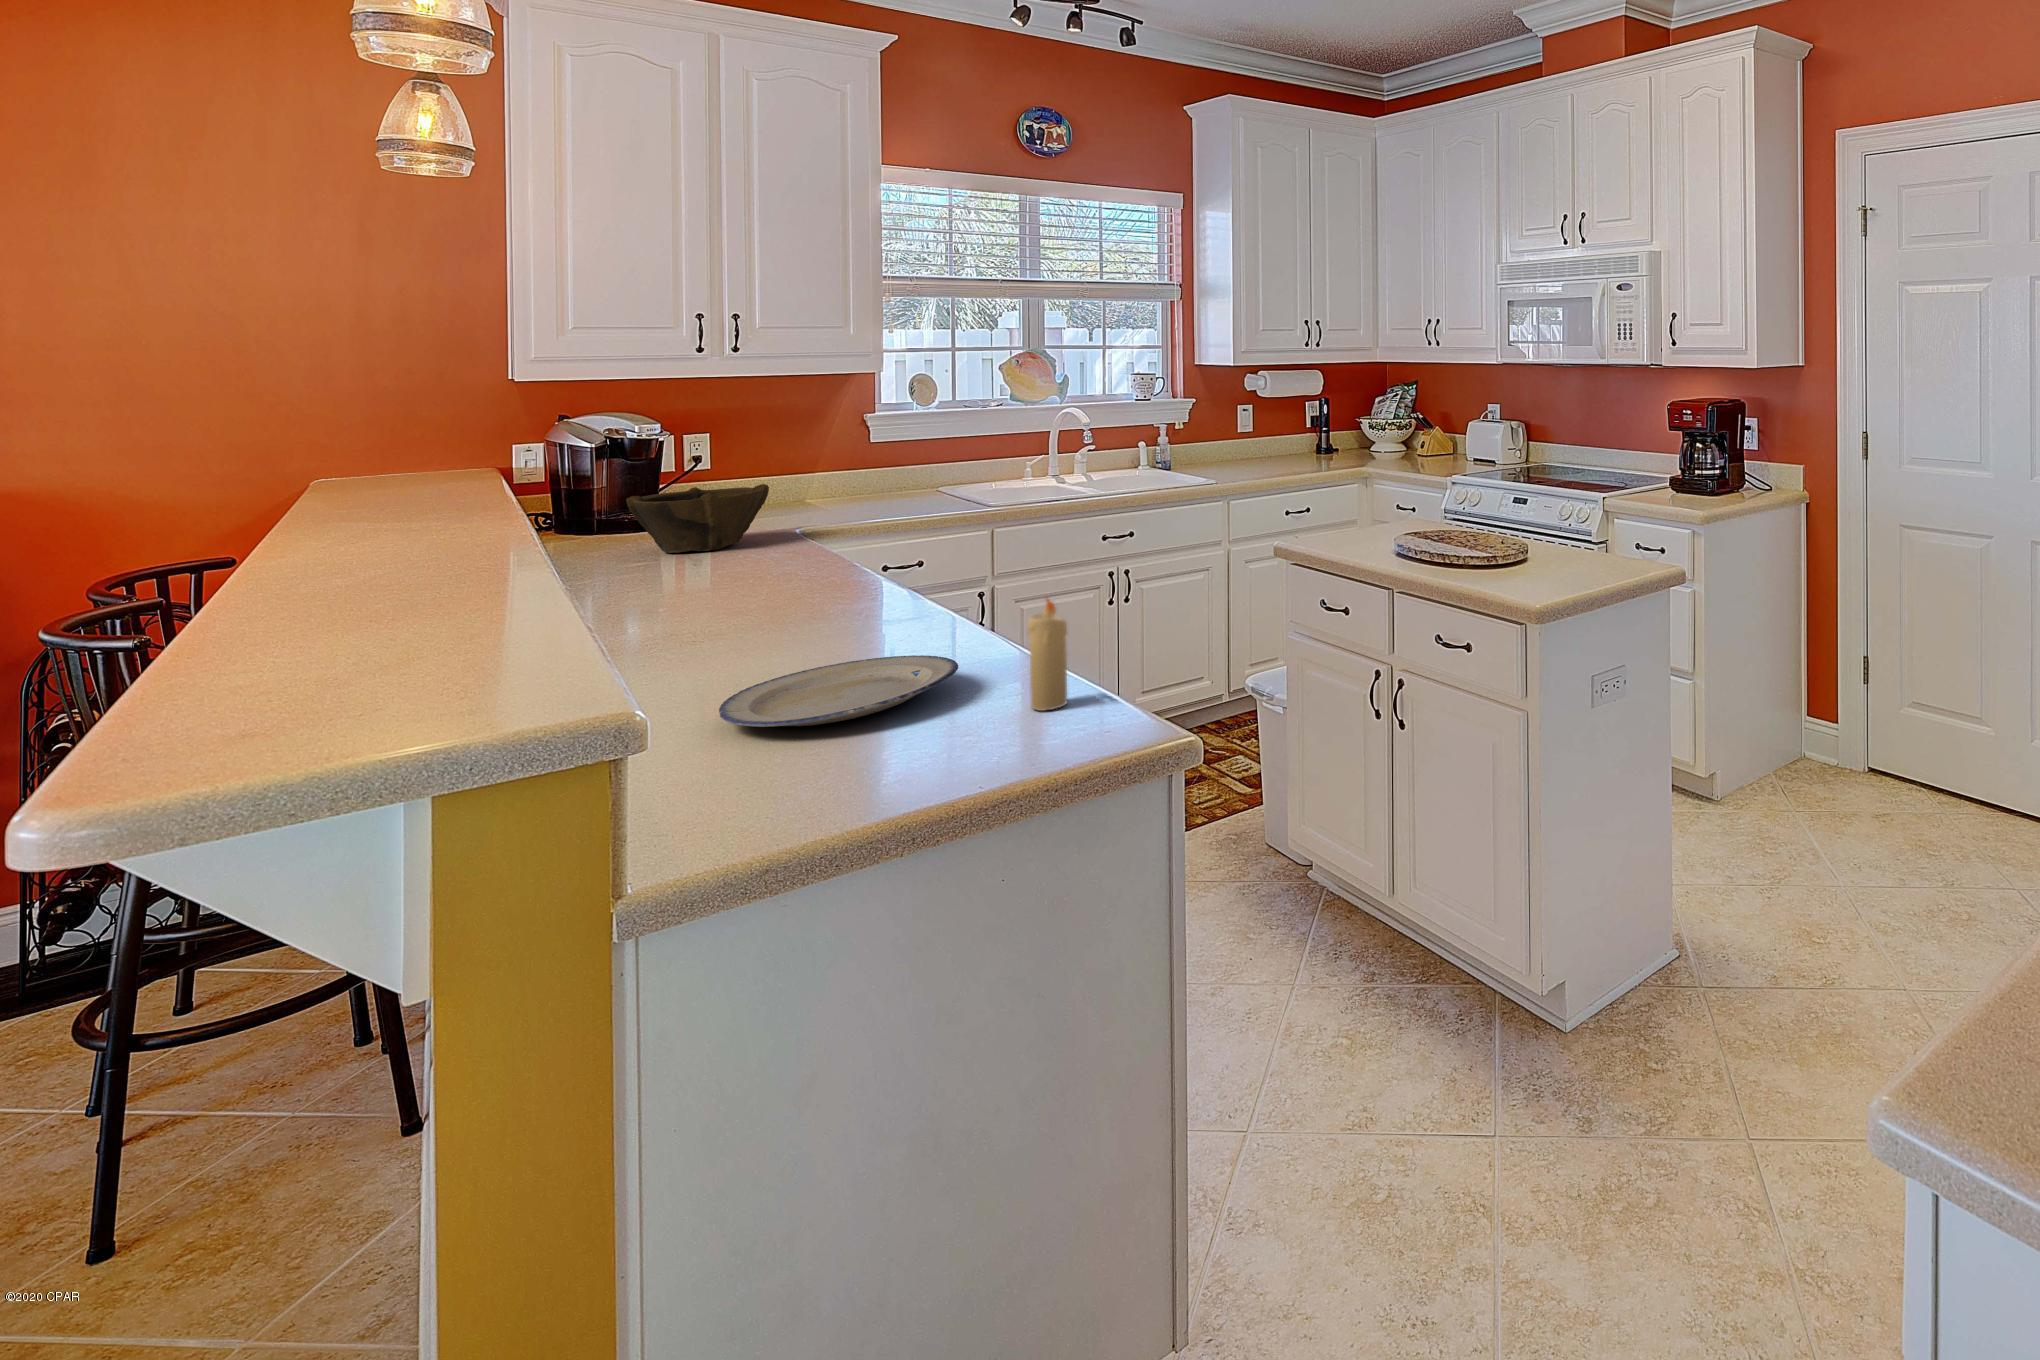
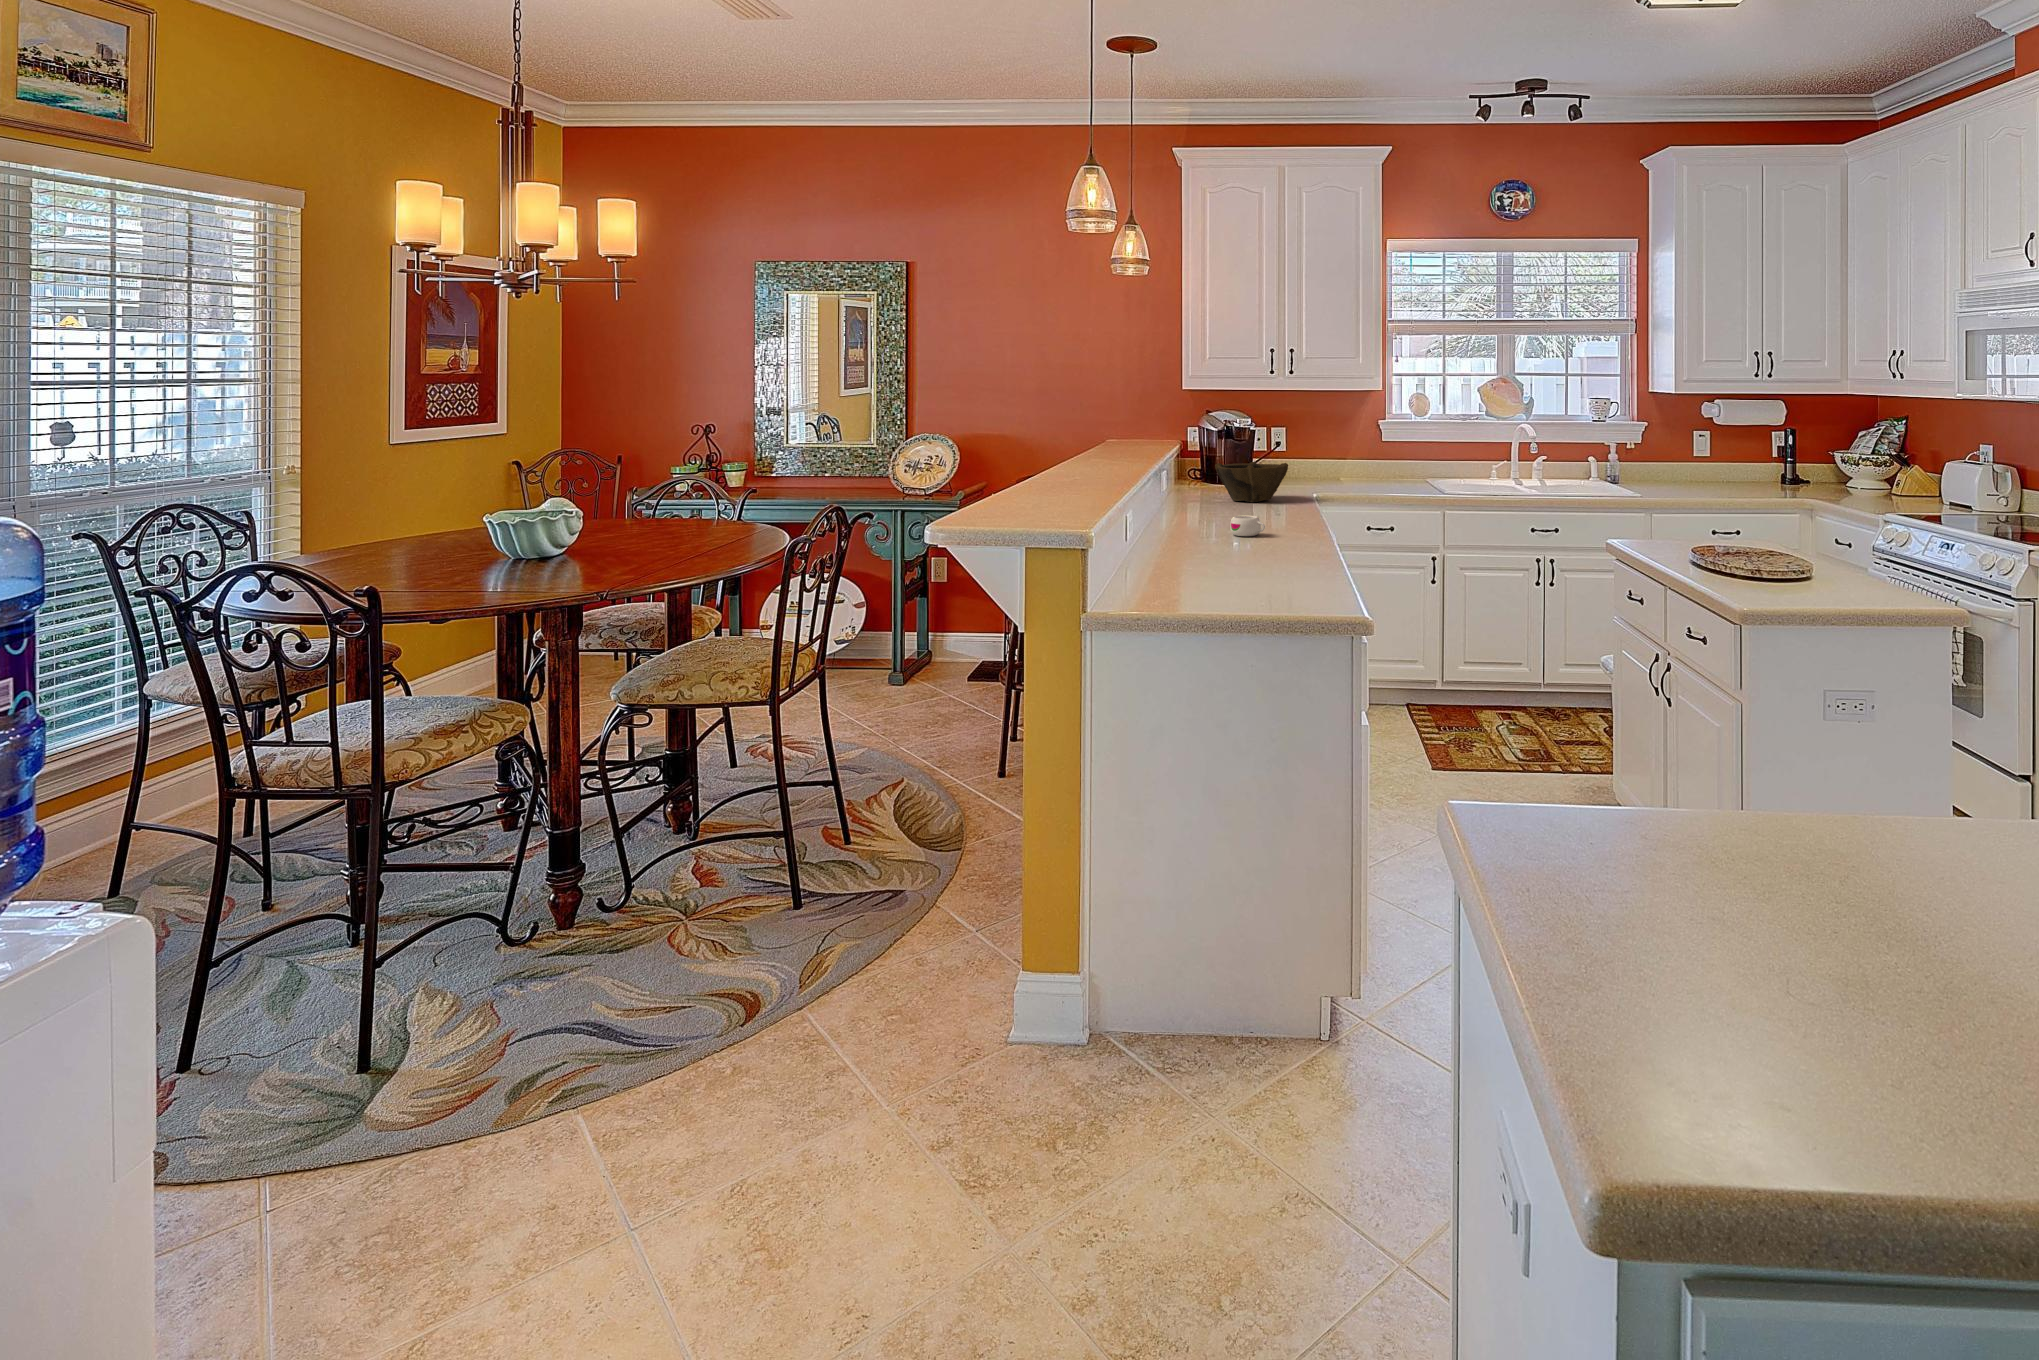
mug: none [749,573,821,610] -> present [1230,515,1265,536]
candle: present [1027,599,1067,711] -> none [1281,534,1304,603]
plate: present [719,655,958,727] -> none [1153,562,1268,587]

